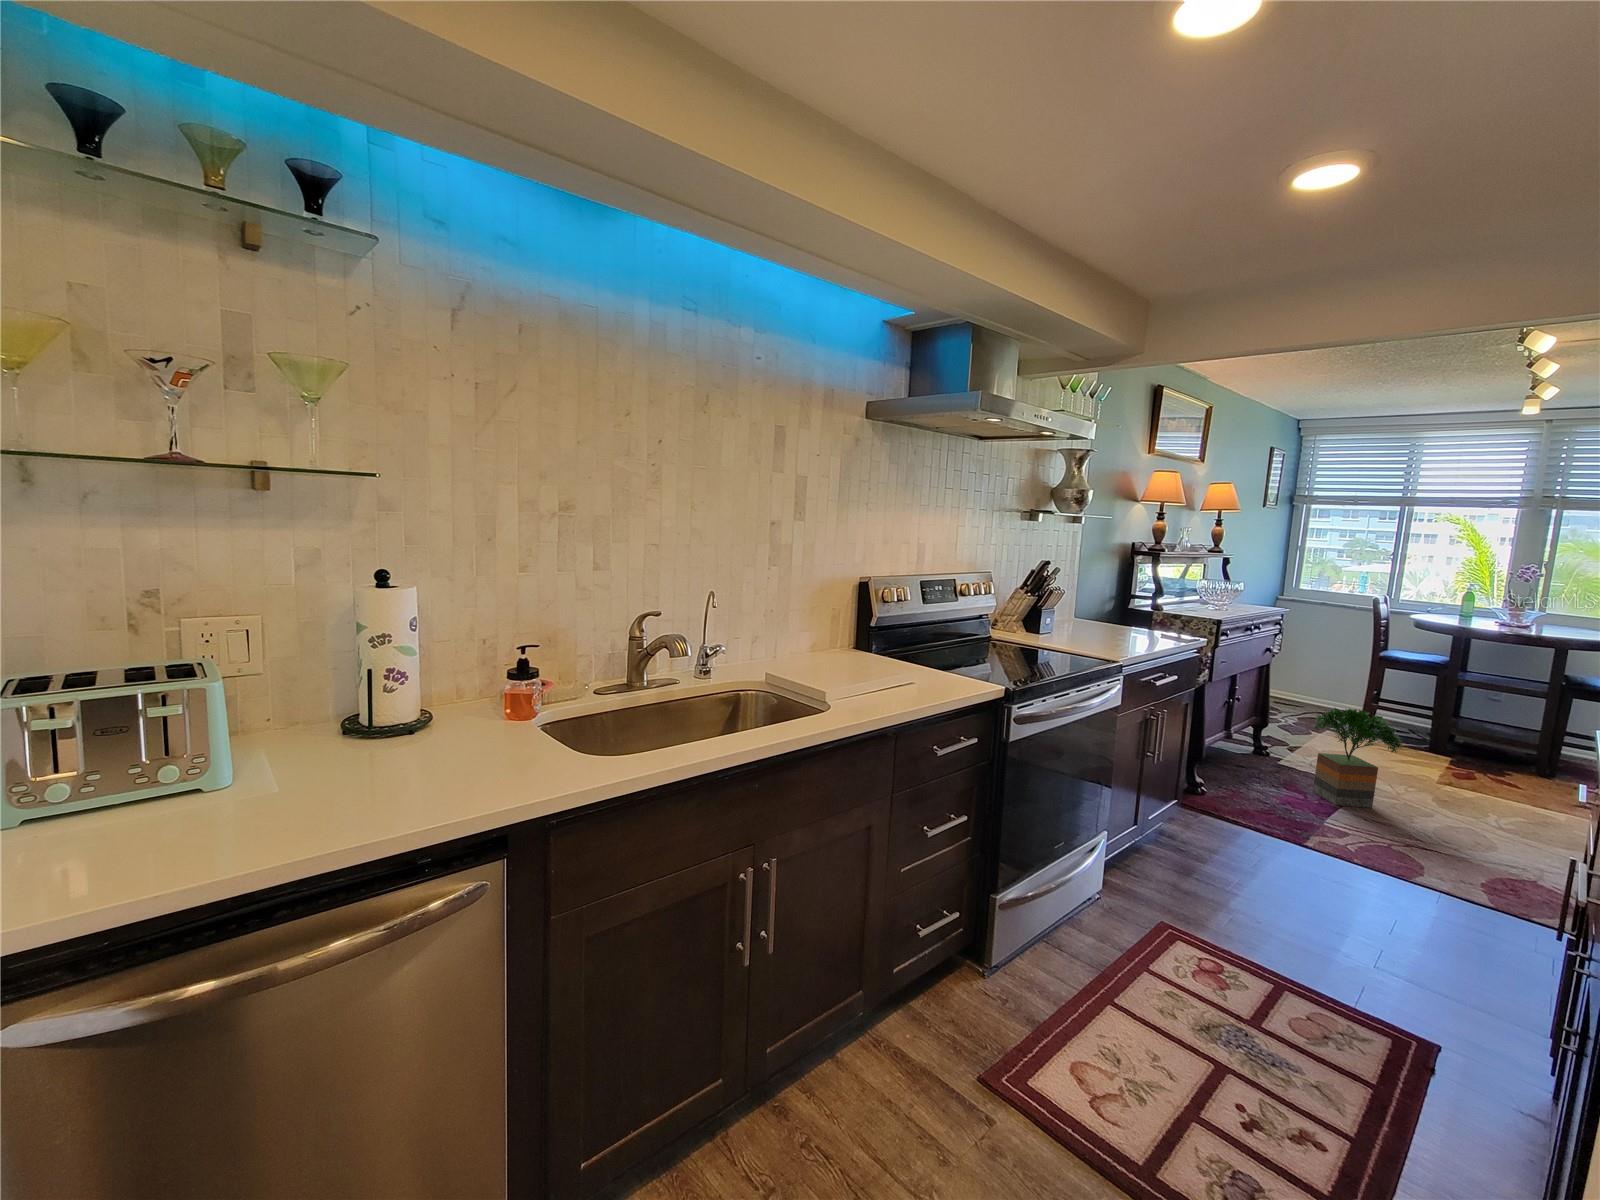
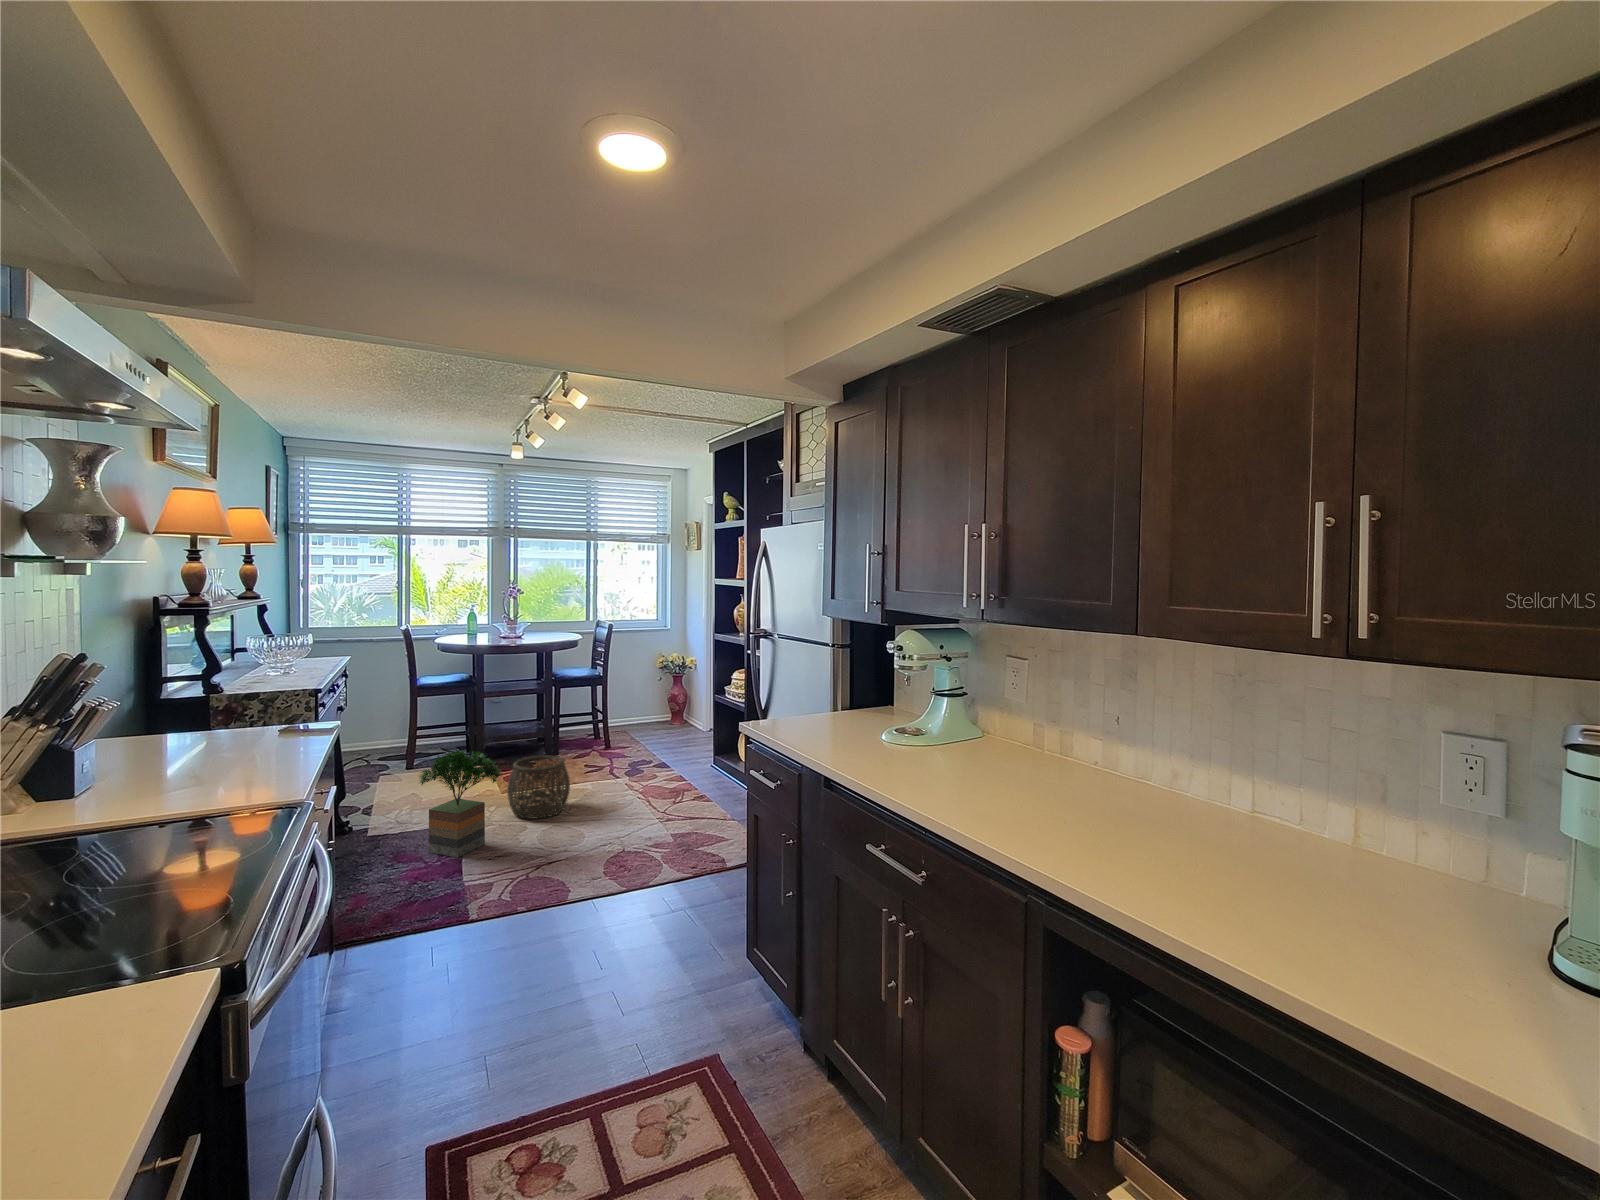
woven basket: none [1424,748,1520,823] -> present [507,755,570,819]

